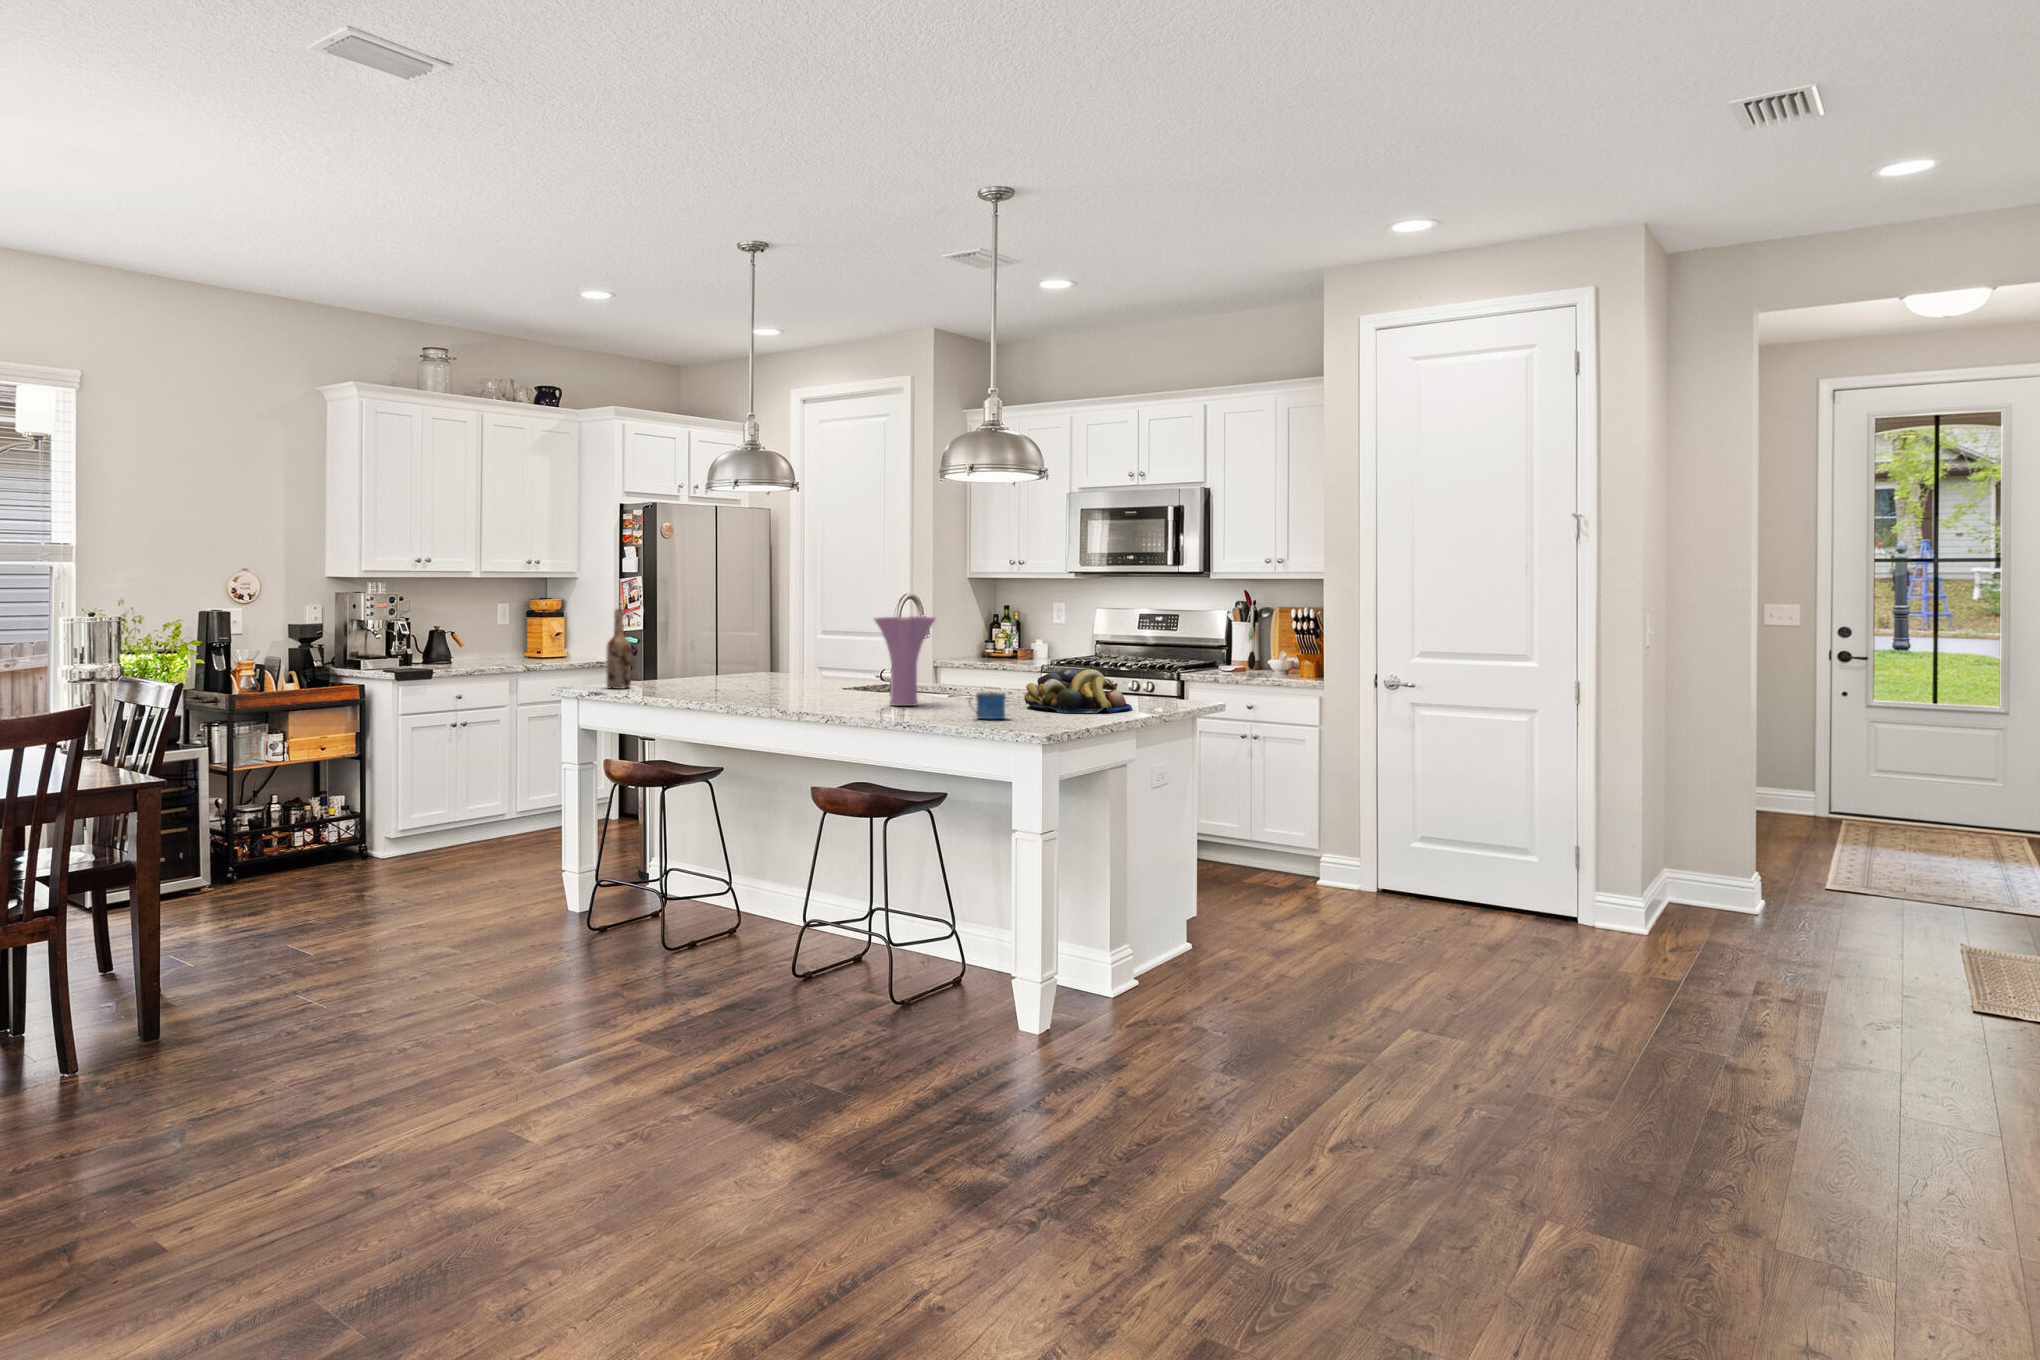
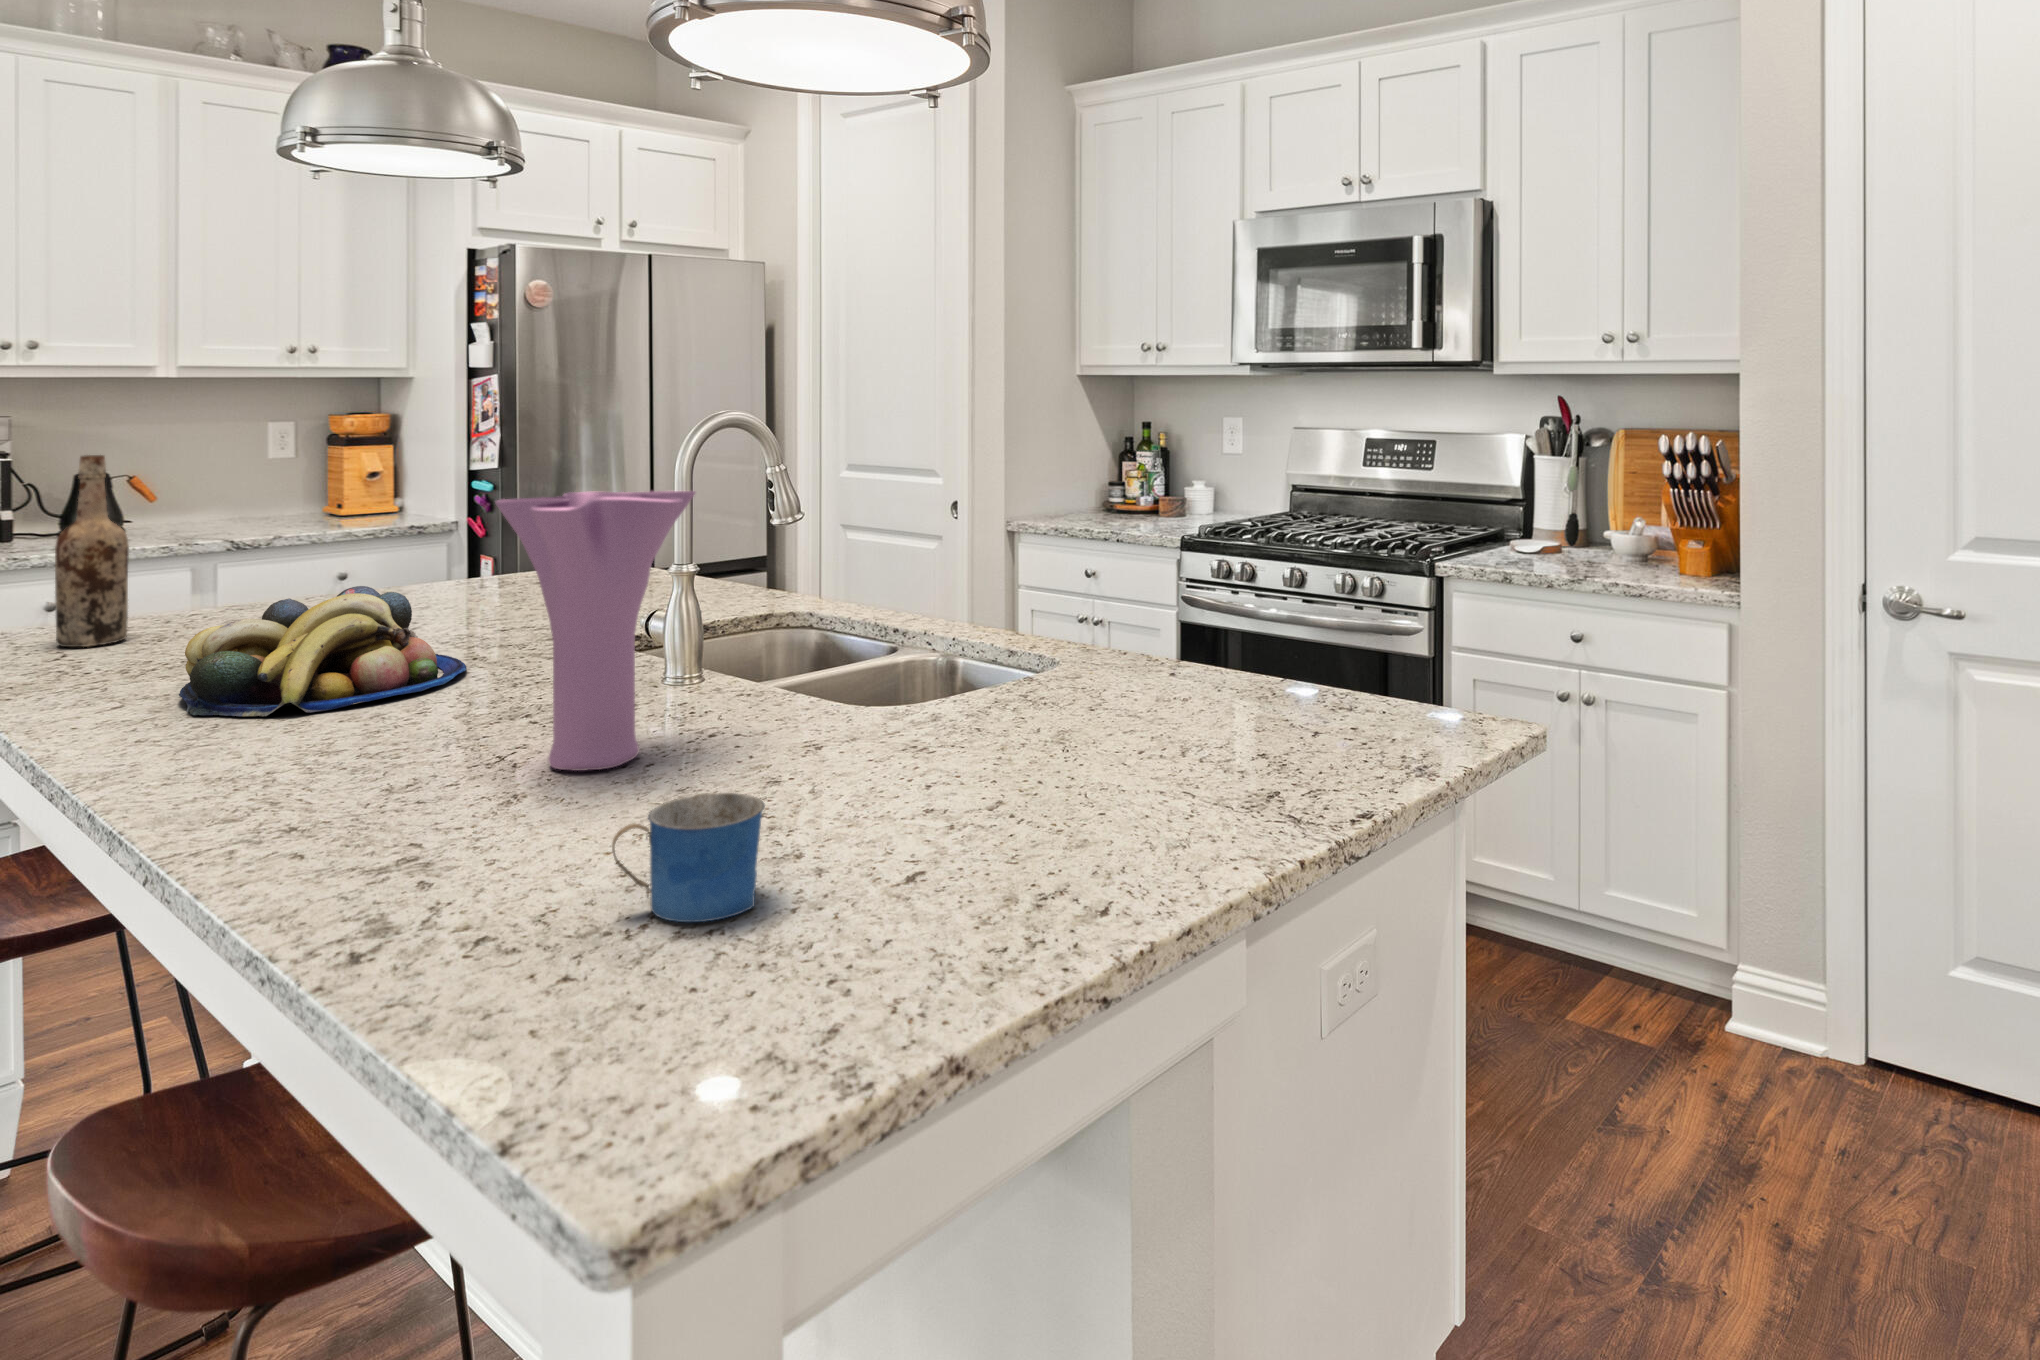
fruit bowl: present [1024,669,1132,713] -> present [179,586,467,716]

